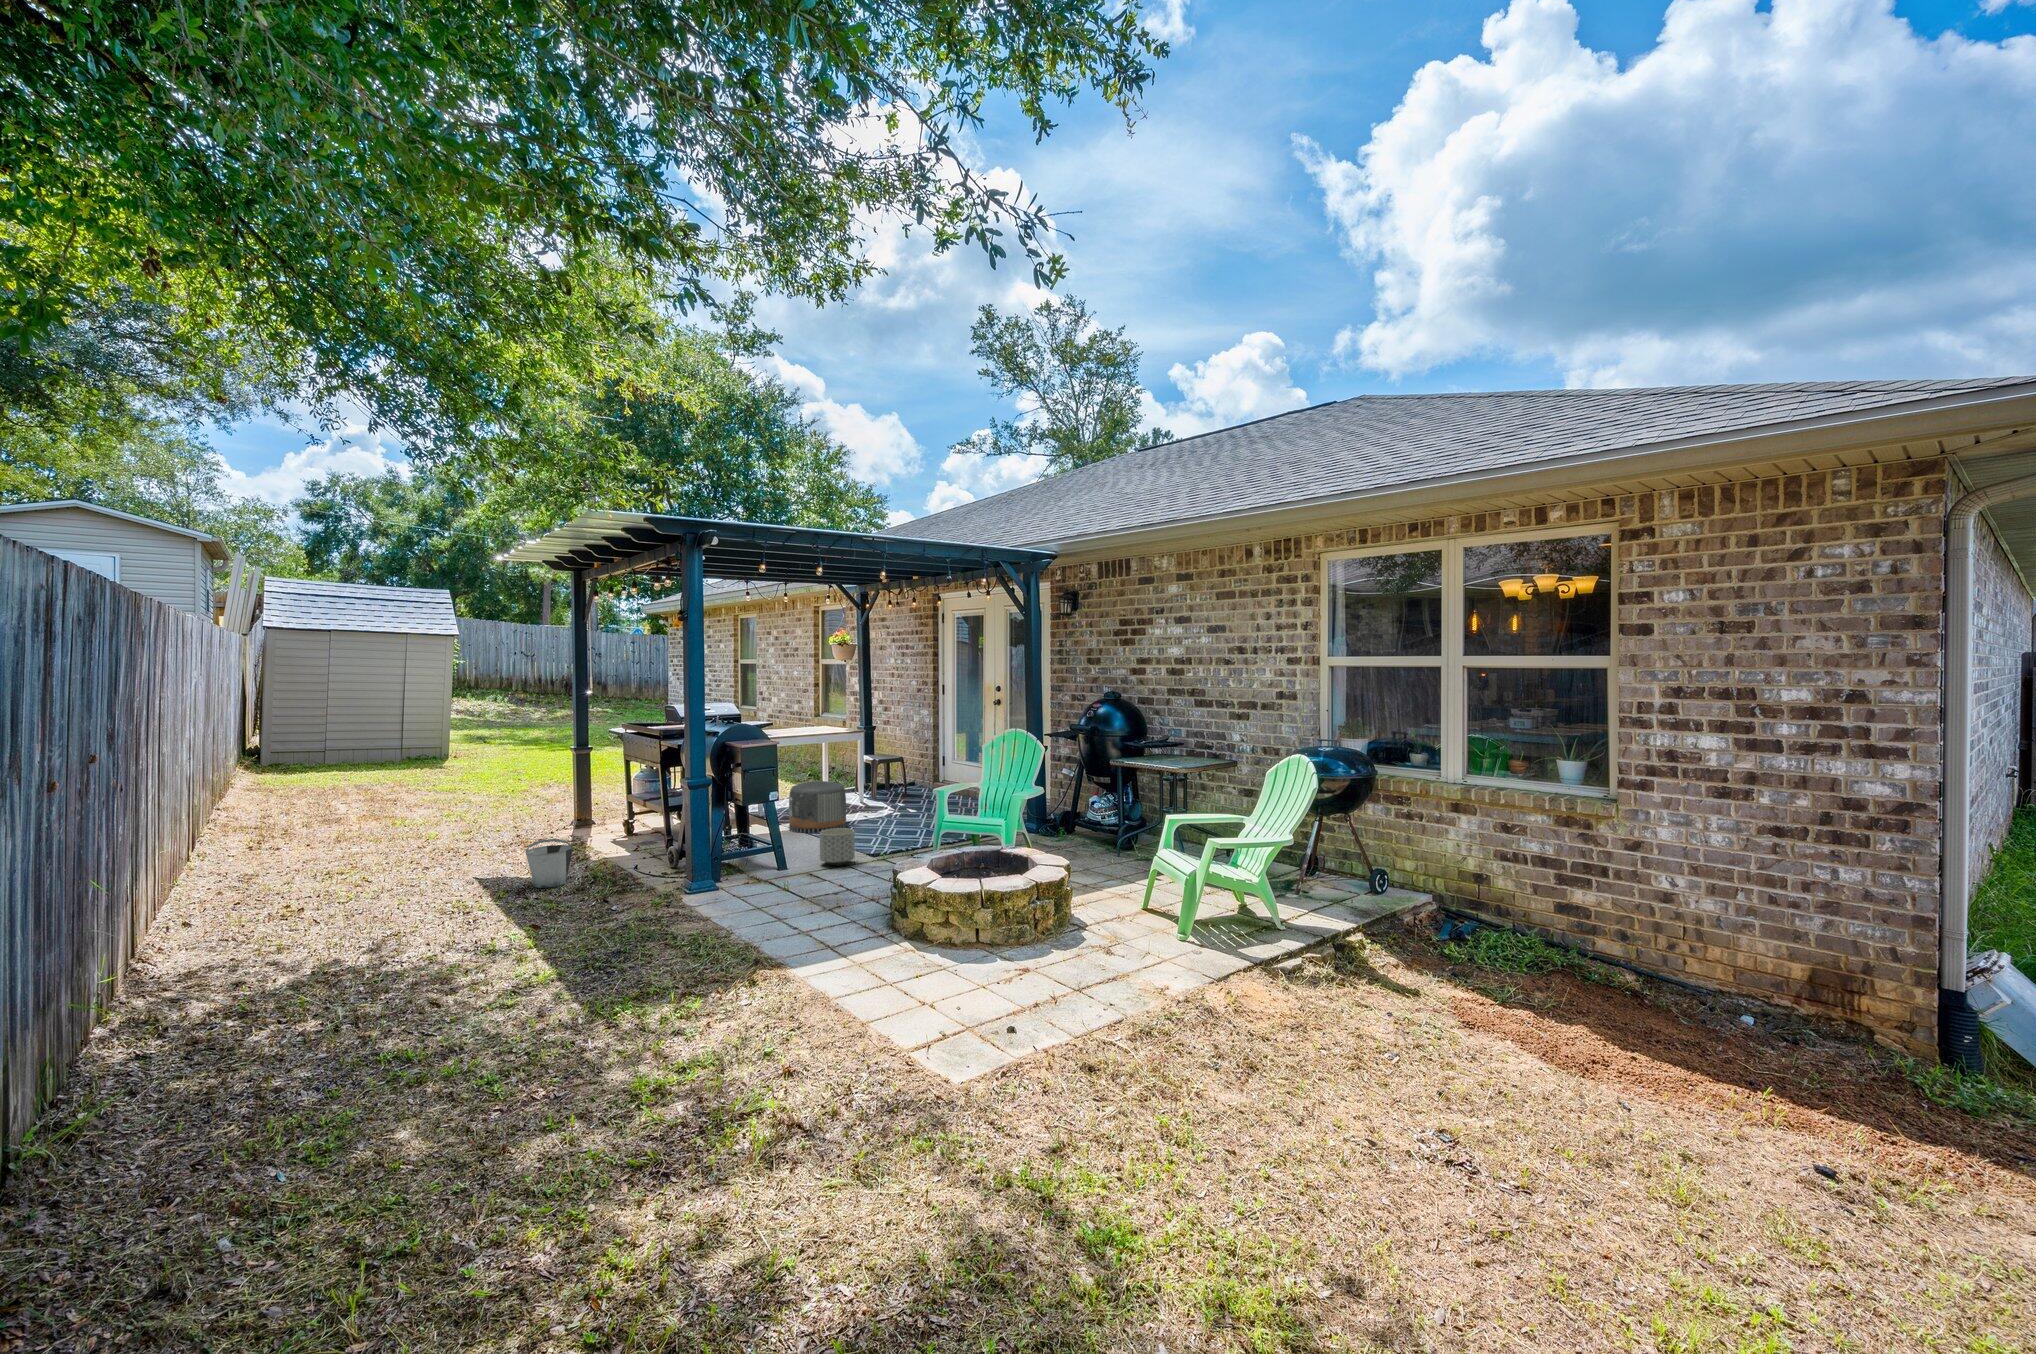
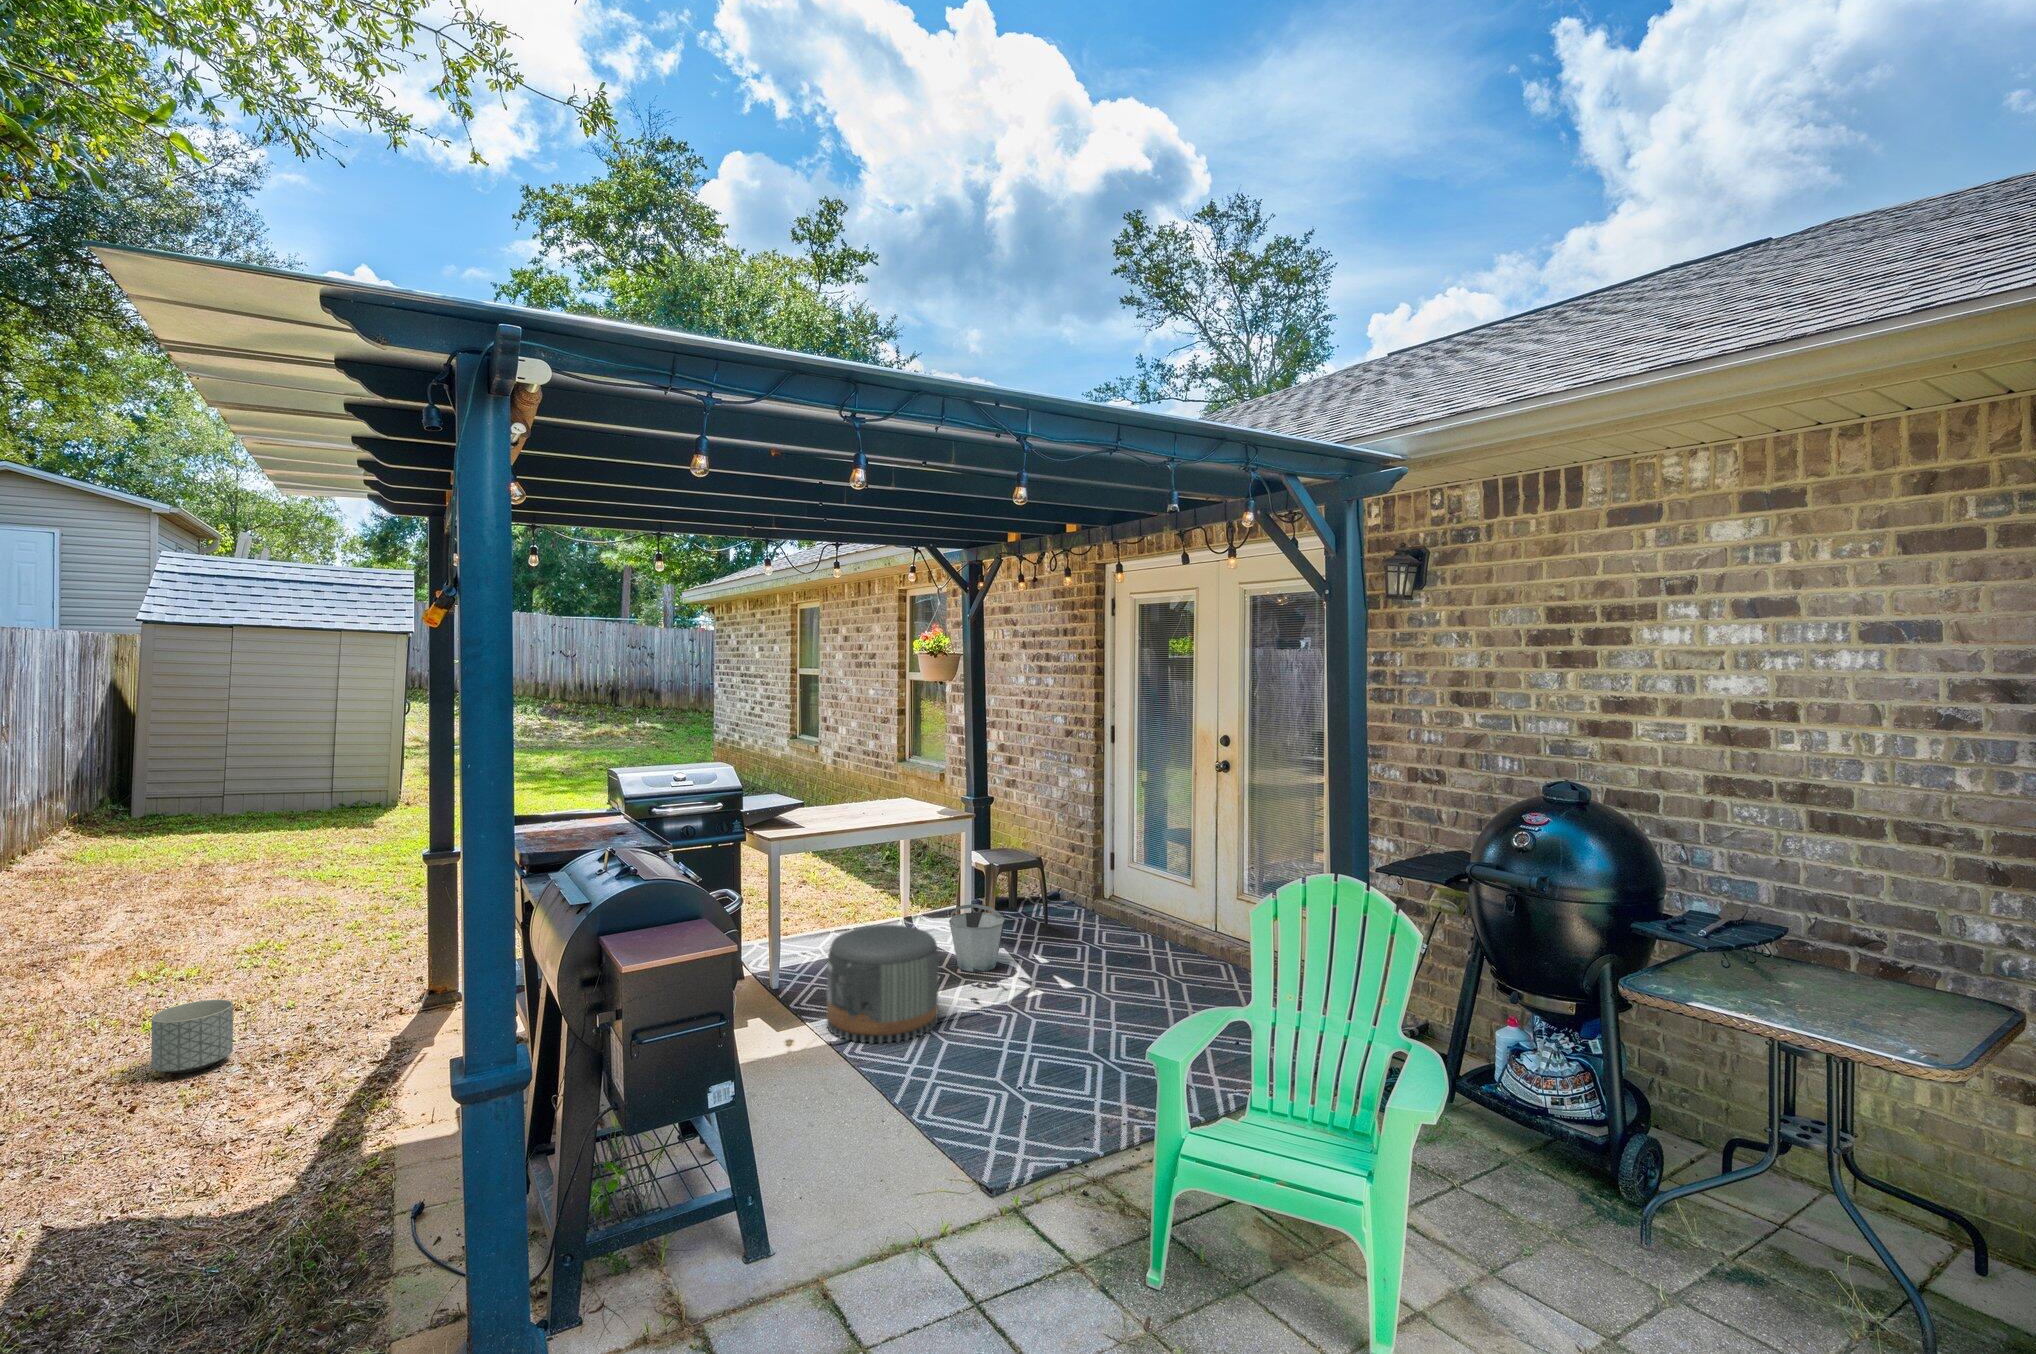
planter: present [820,828,855,865] -> present [152,1000,233,1073]
bucket: present [525,839,573,888] -> present [949,904,1005,972]

